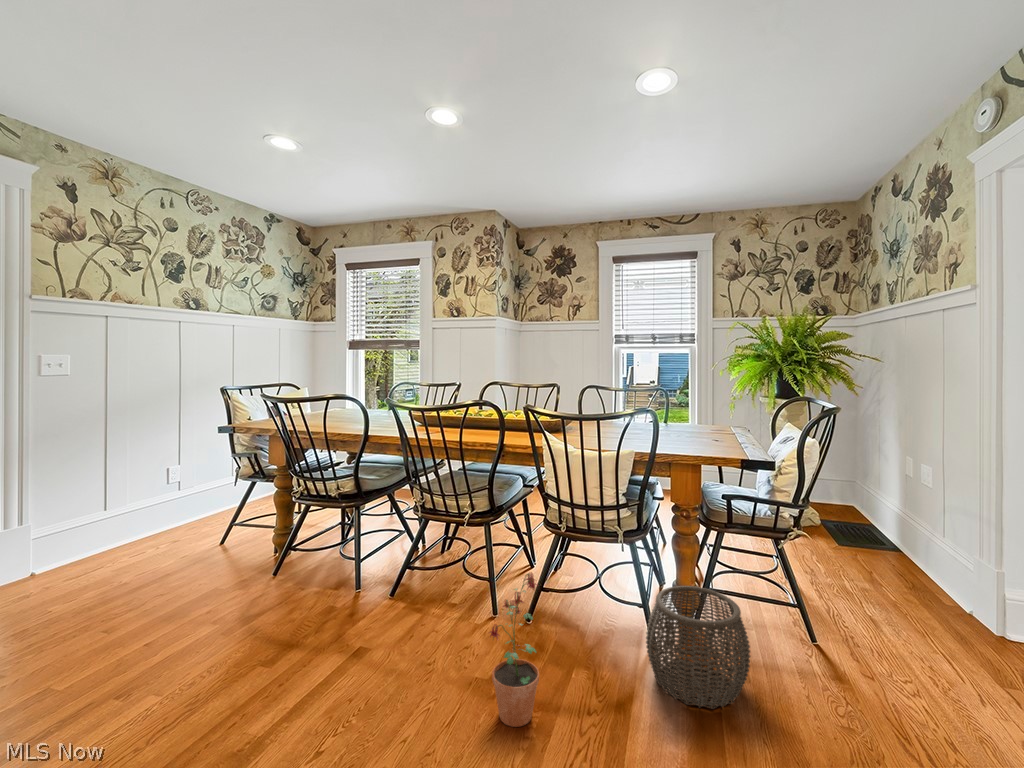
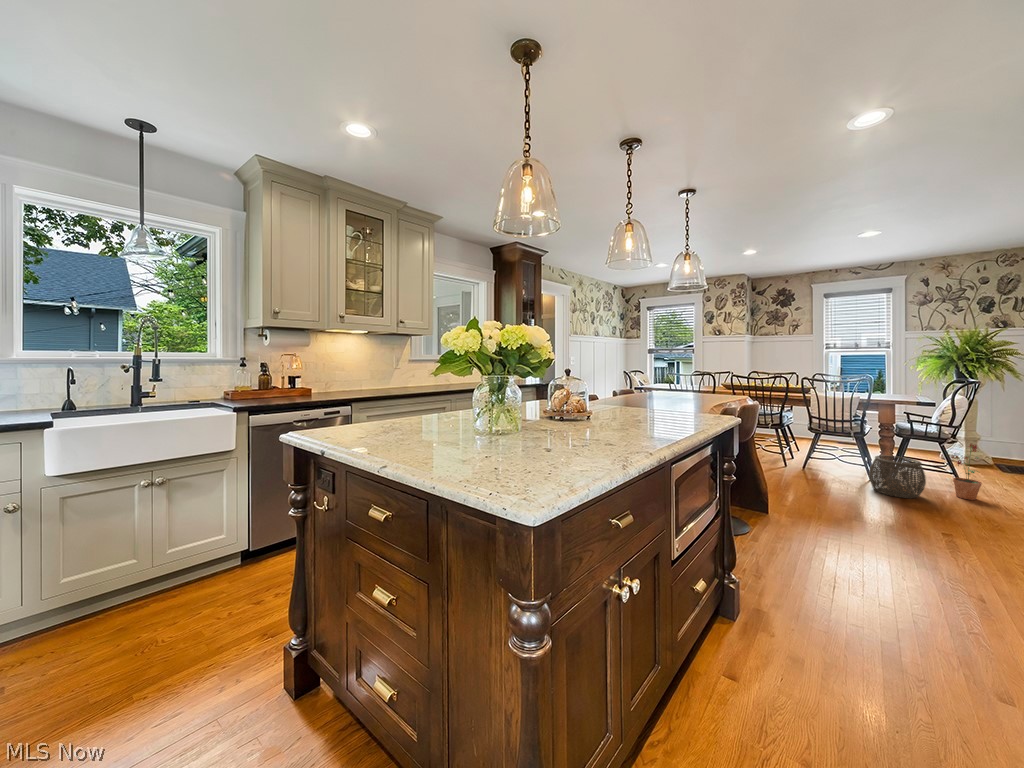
potted plant: present [490,572,539,727] -> present [951,443,982,500]

